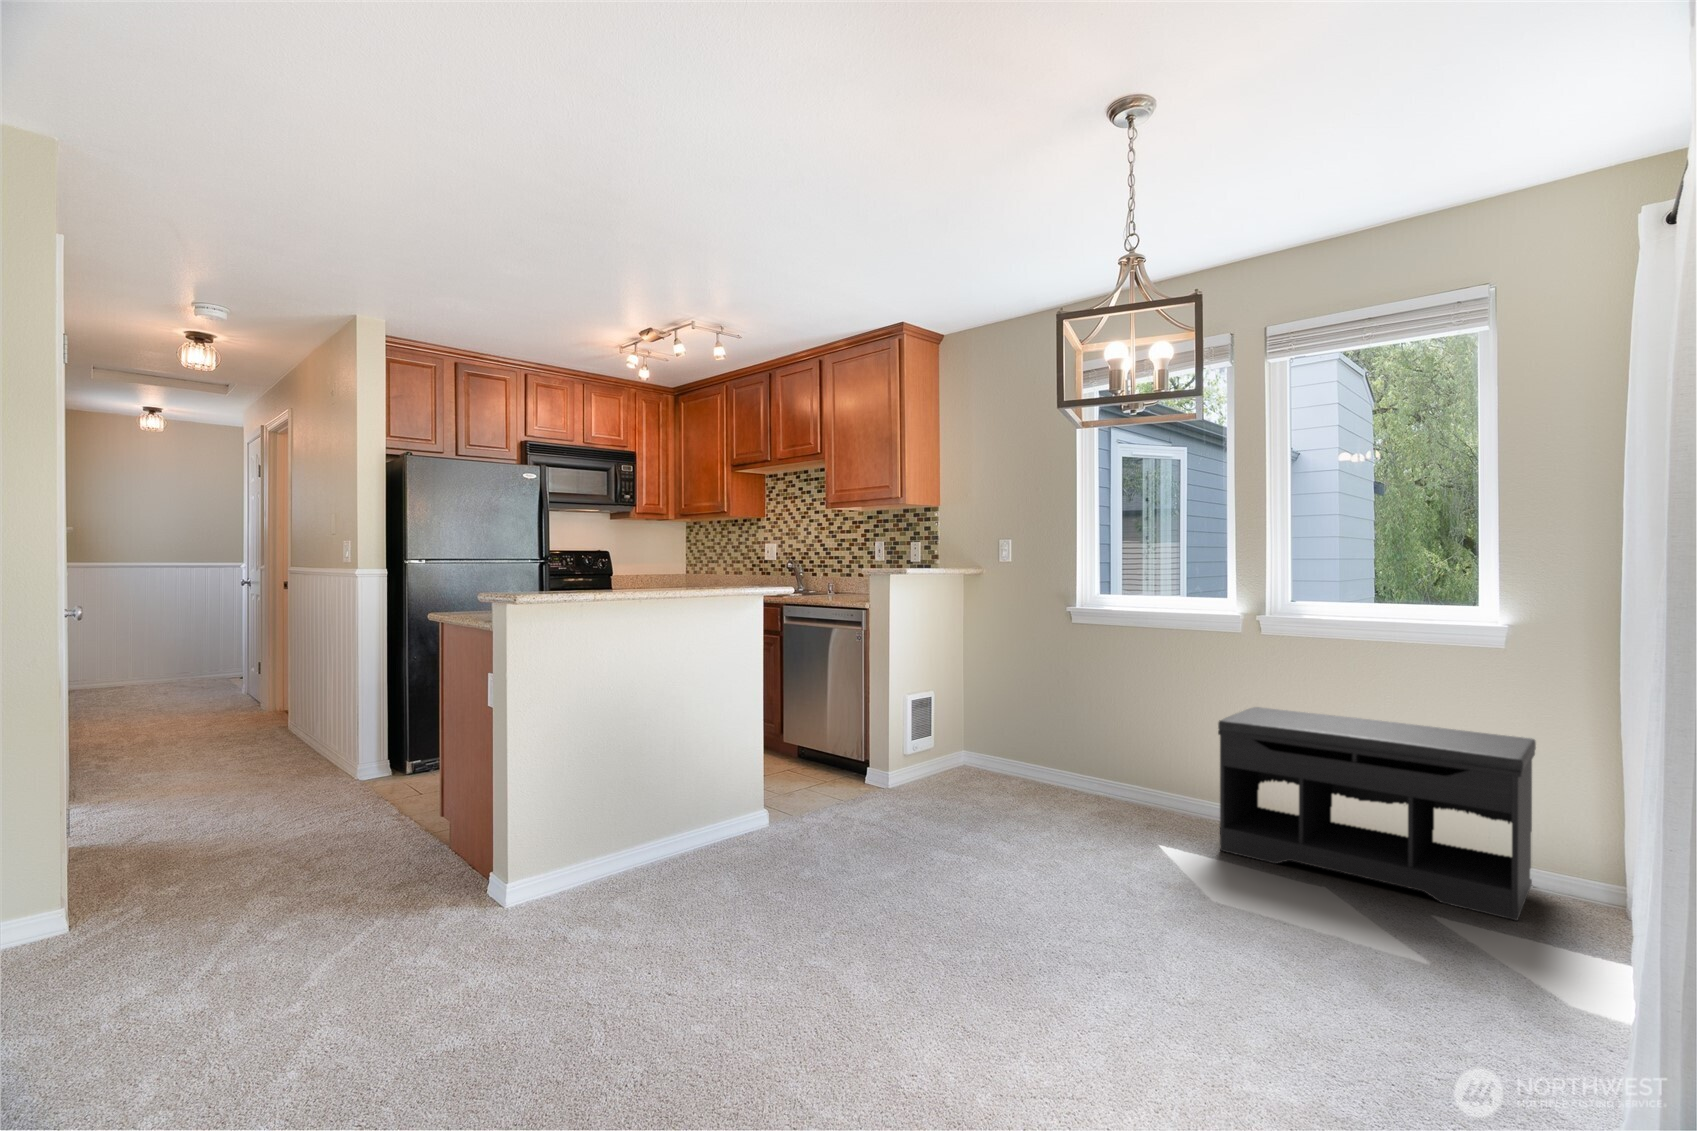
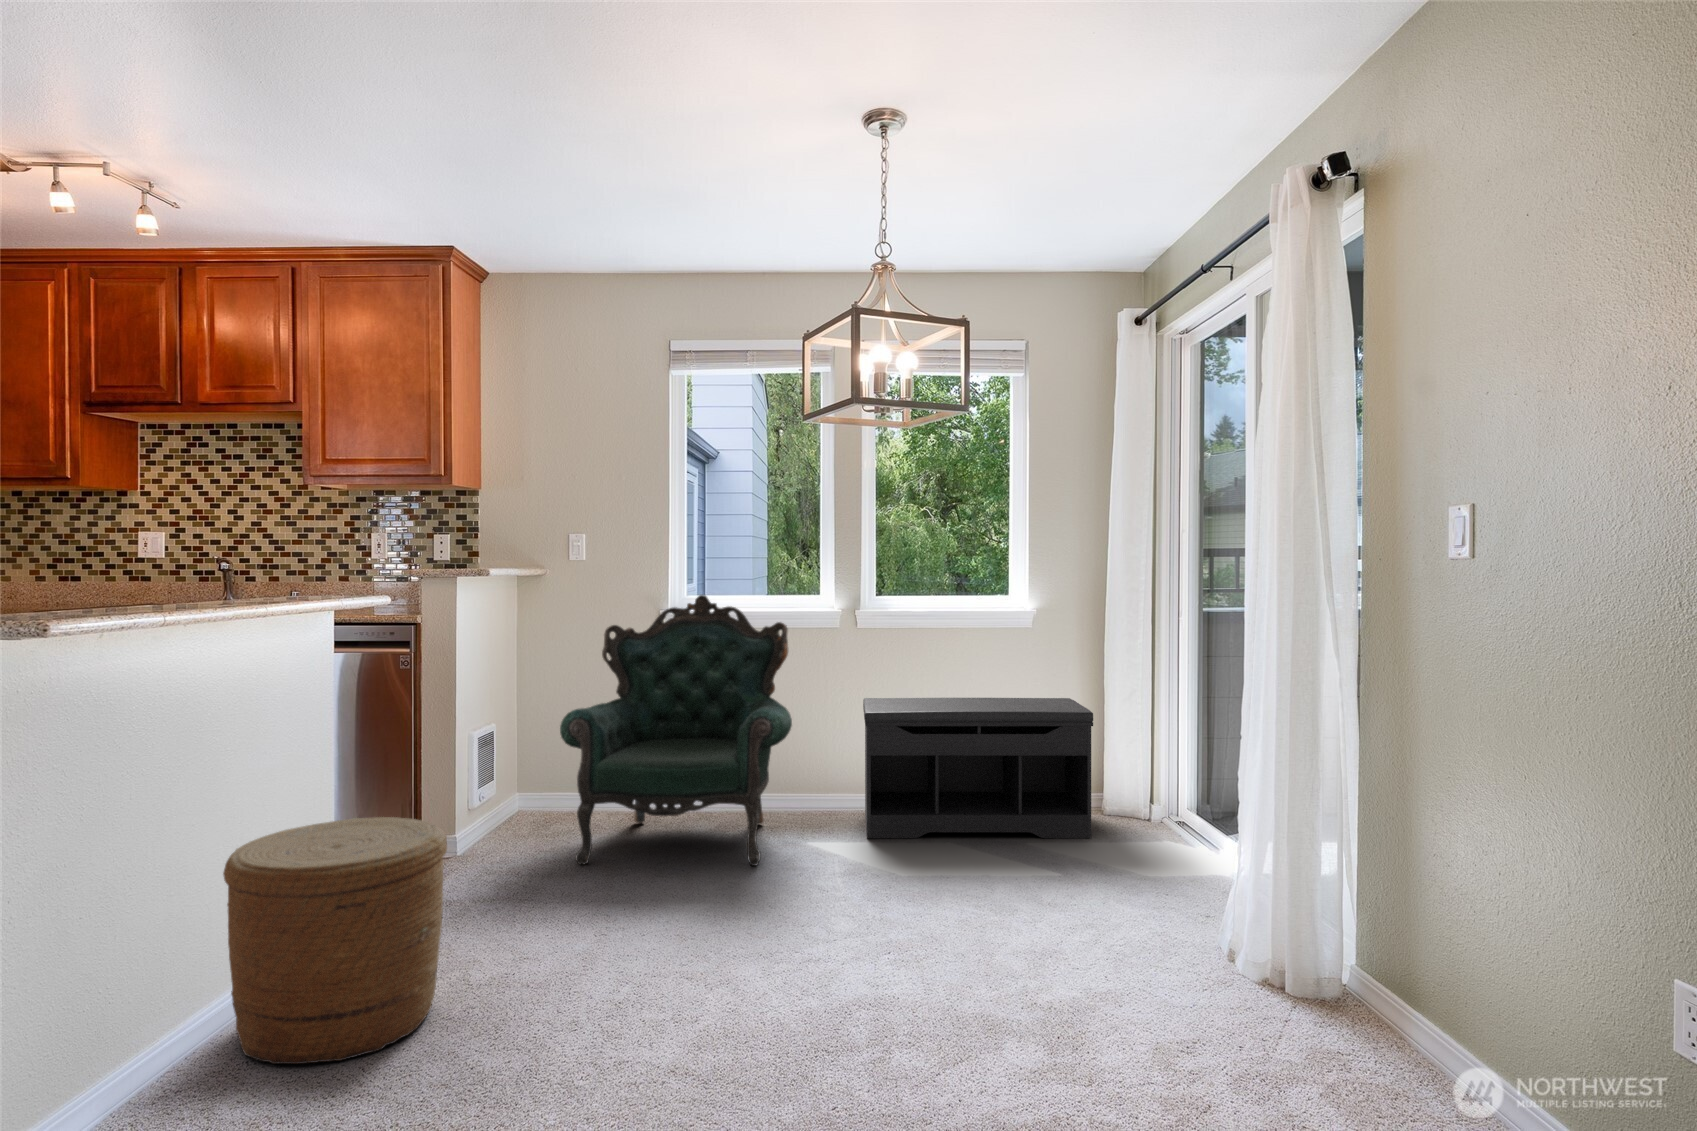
armchair: none [938,593,1158,848] -> present [560,595,792,866]
woven basket: none [623,739,755,895] -> present [223,817,447,1064]

